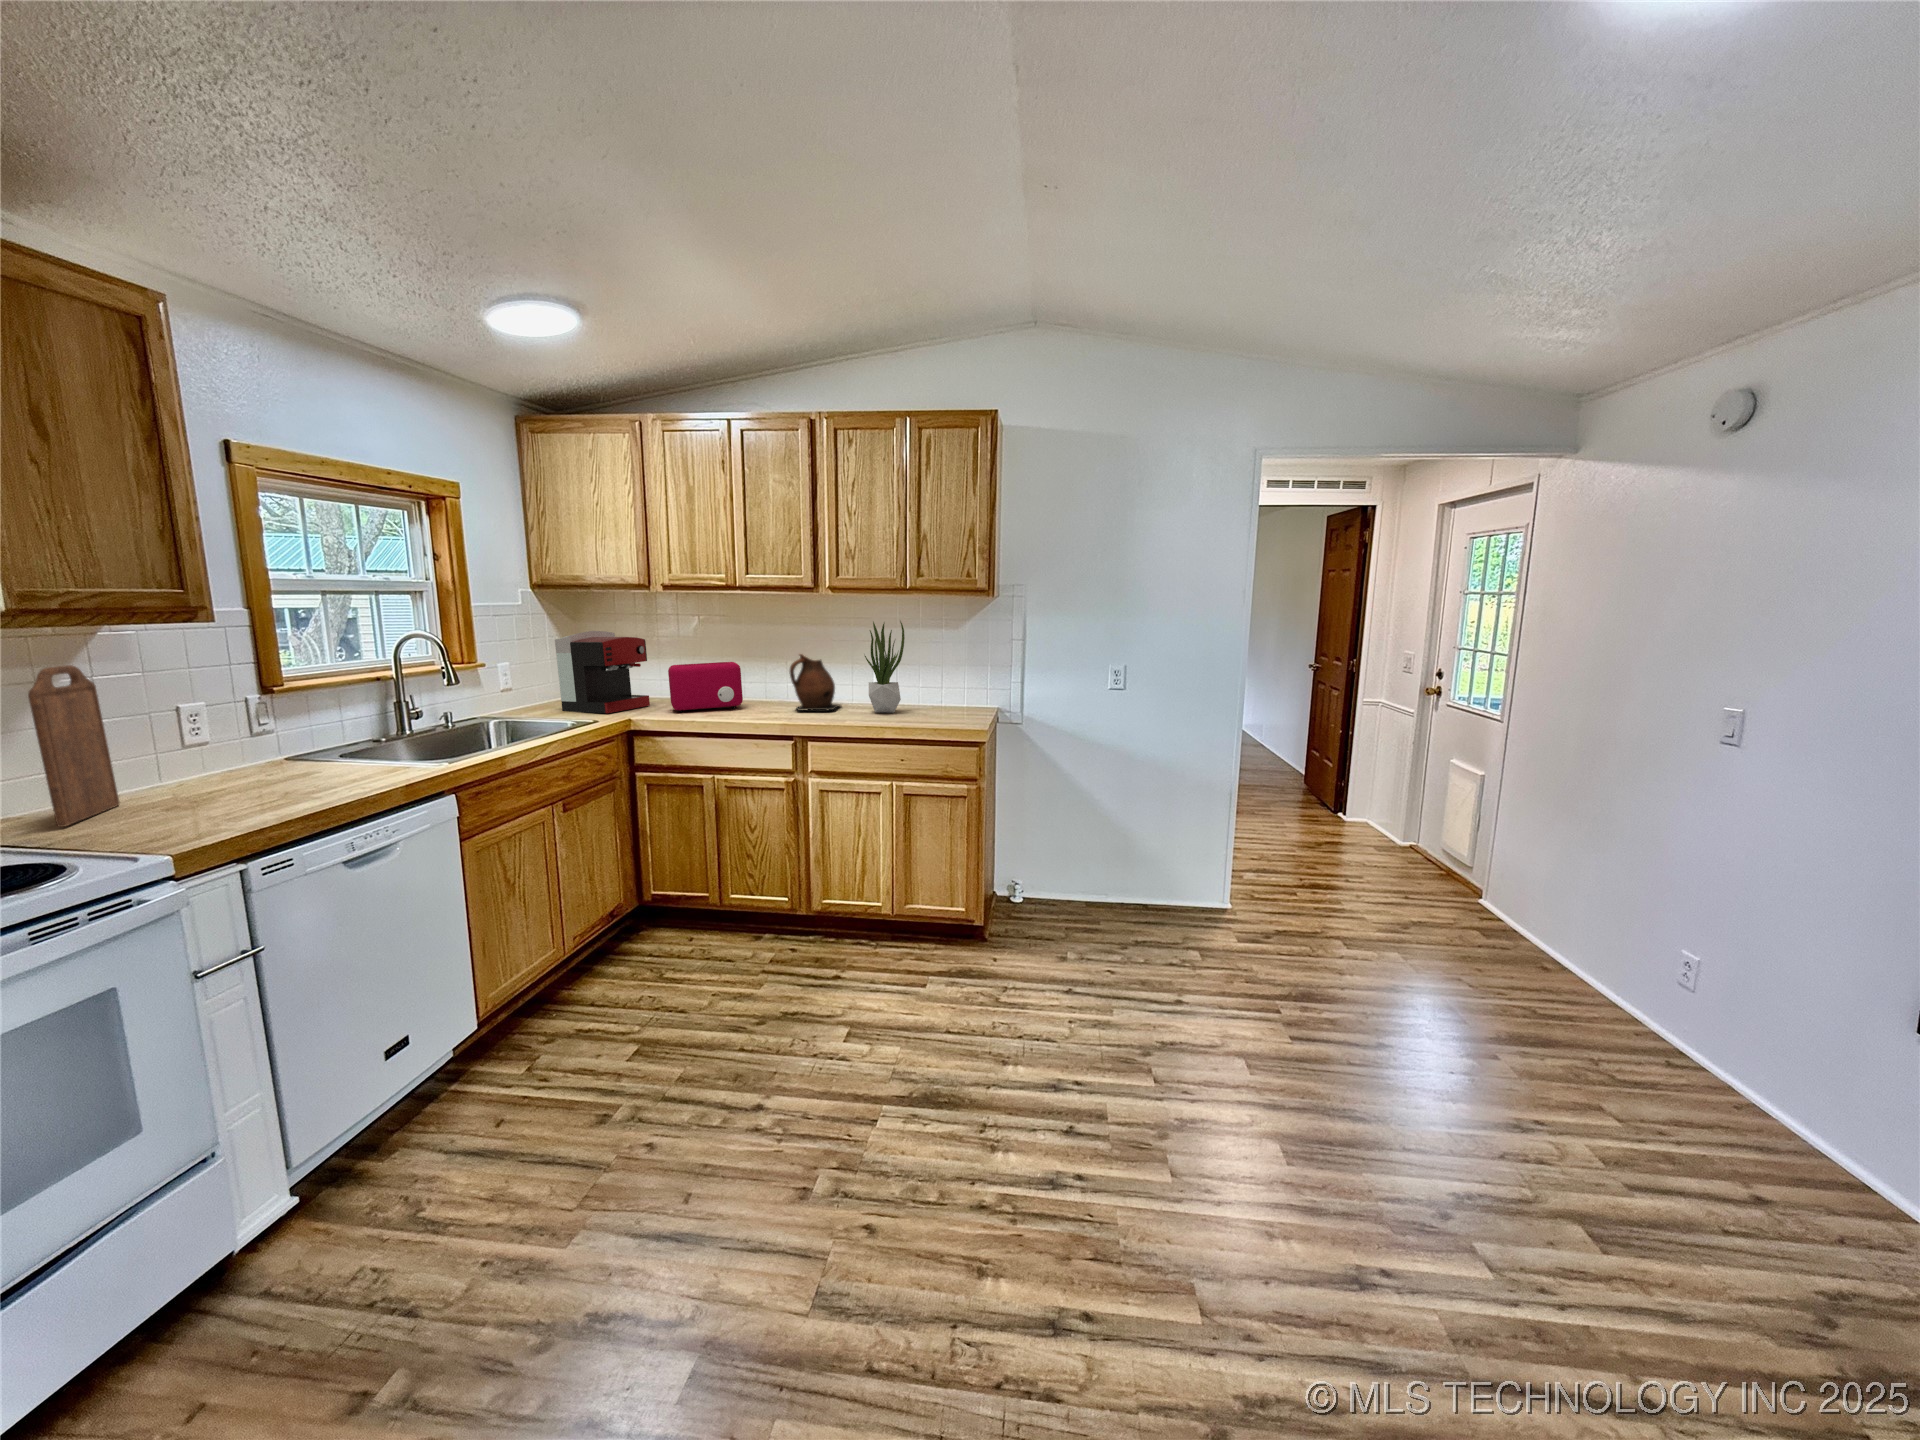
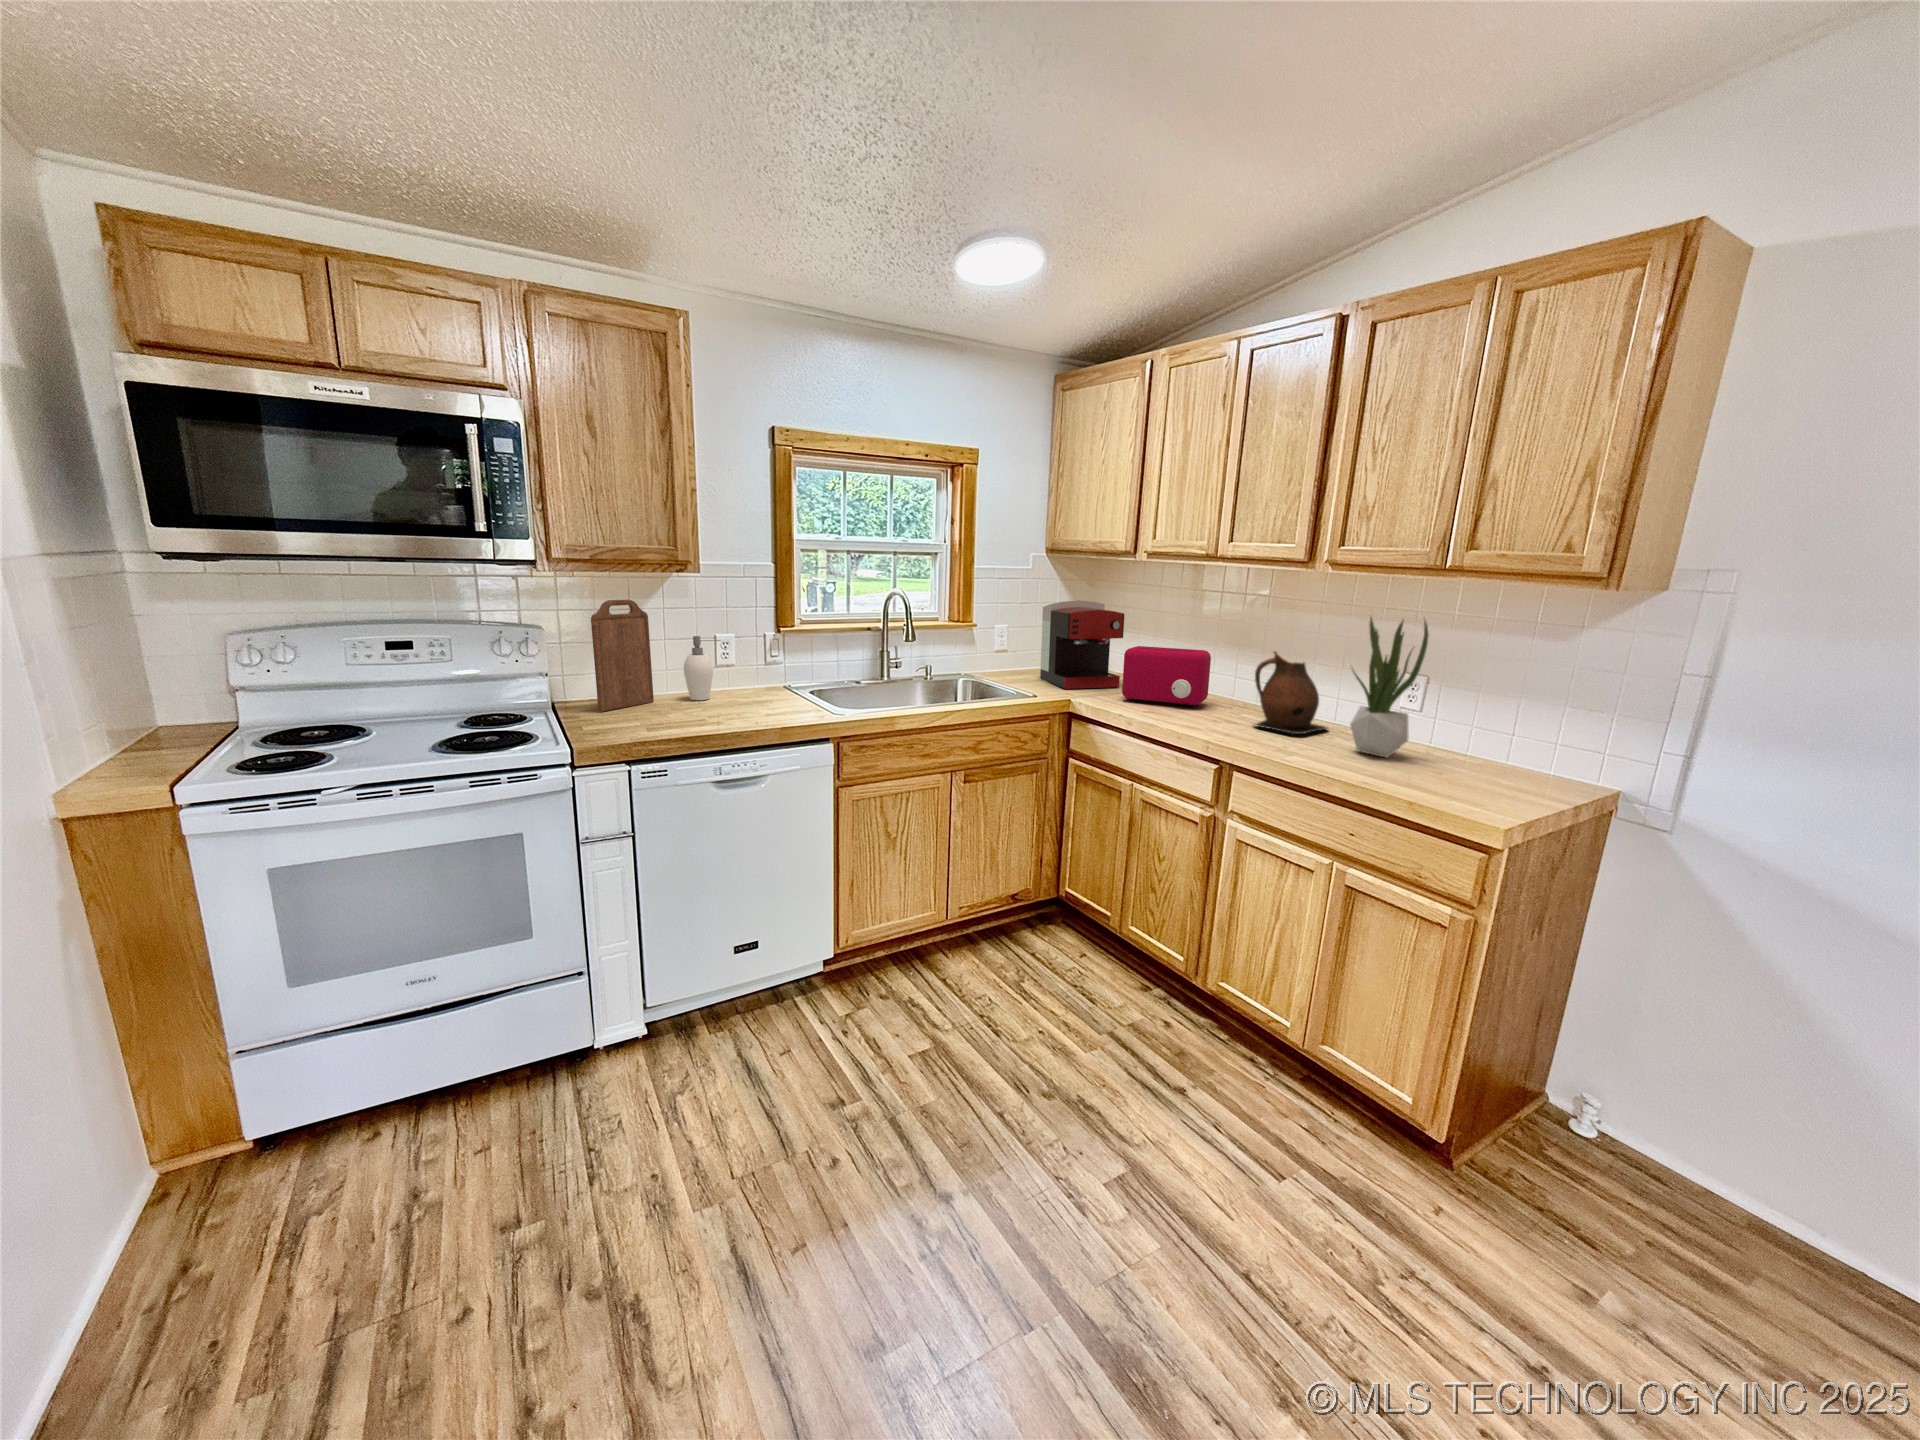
soap dispenser: none [156,706,216,792] -> present [684,636,721,700]

